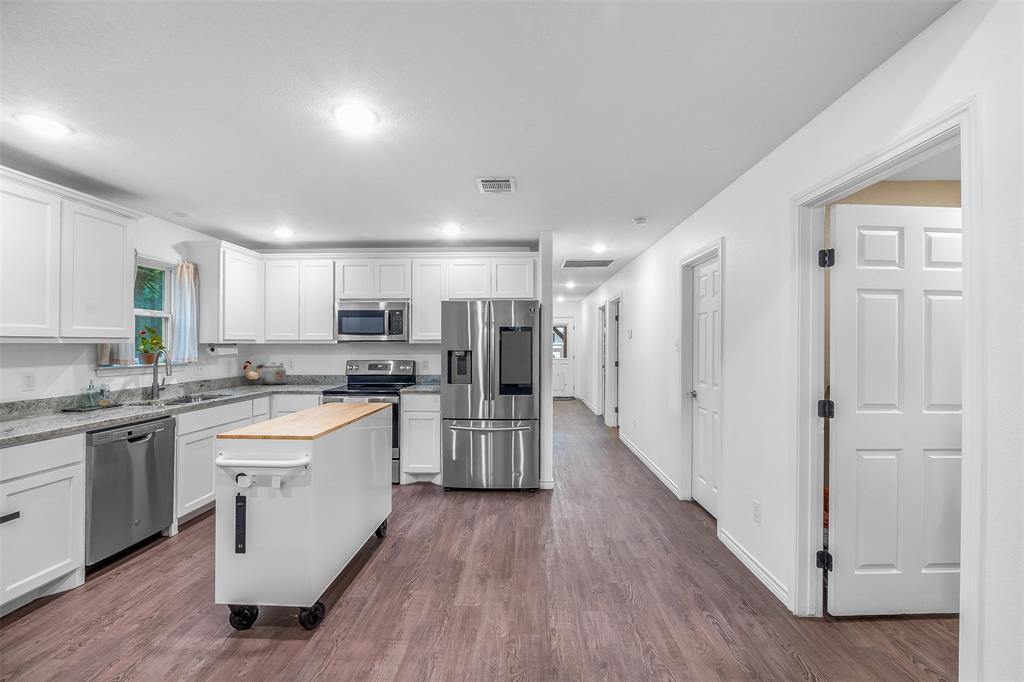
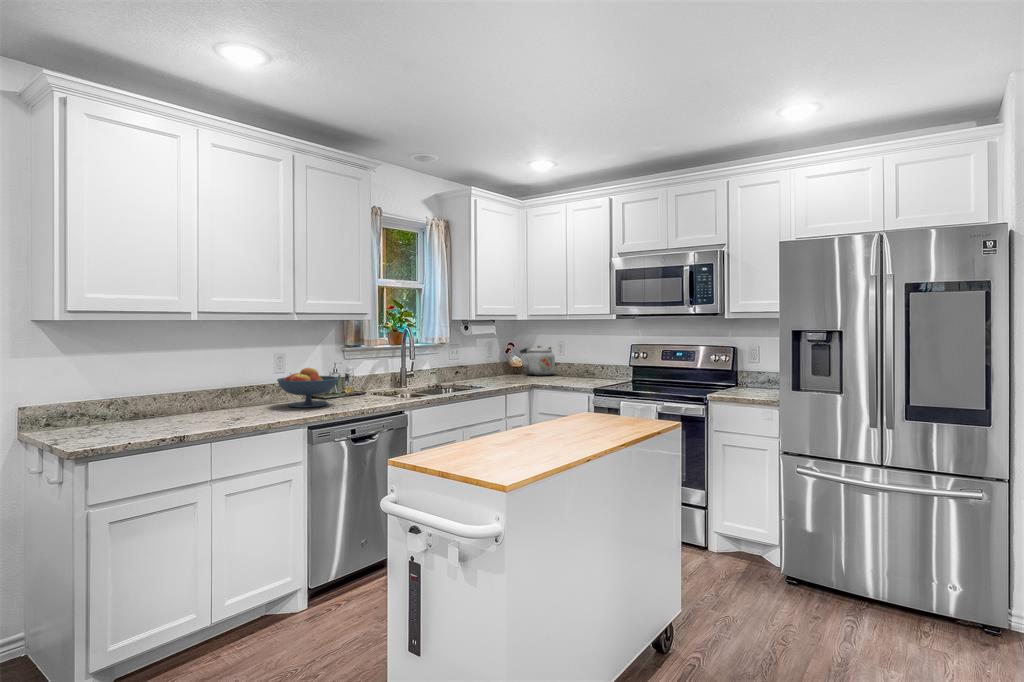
fruit bowl: none [36,384,107,418] -> present [277,368,339,408]

